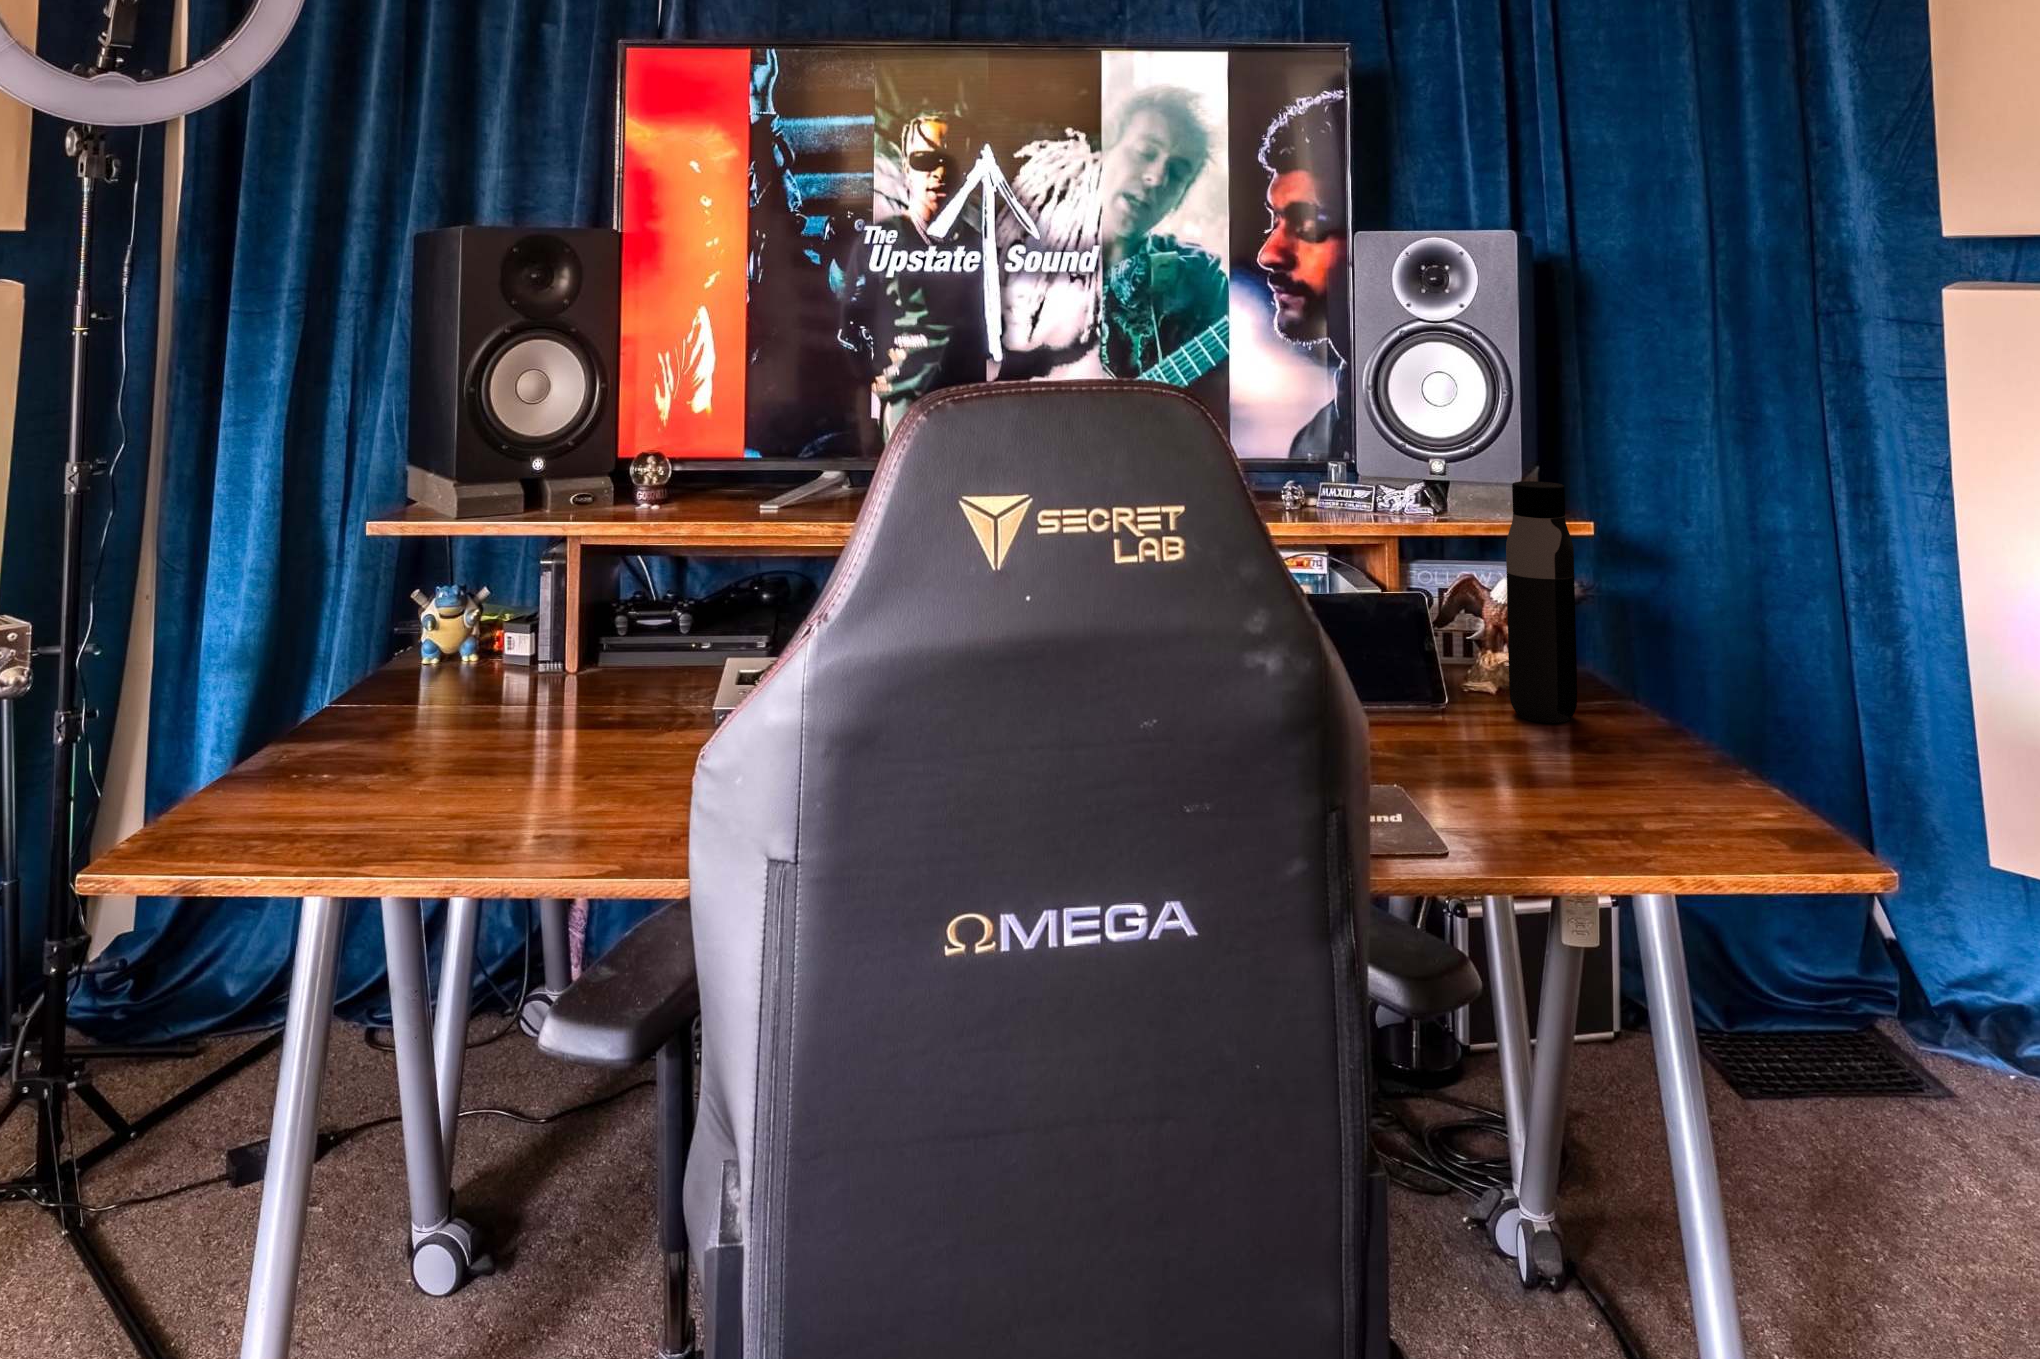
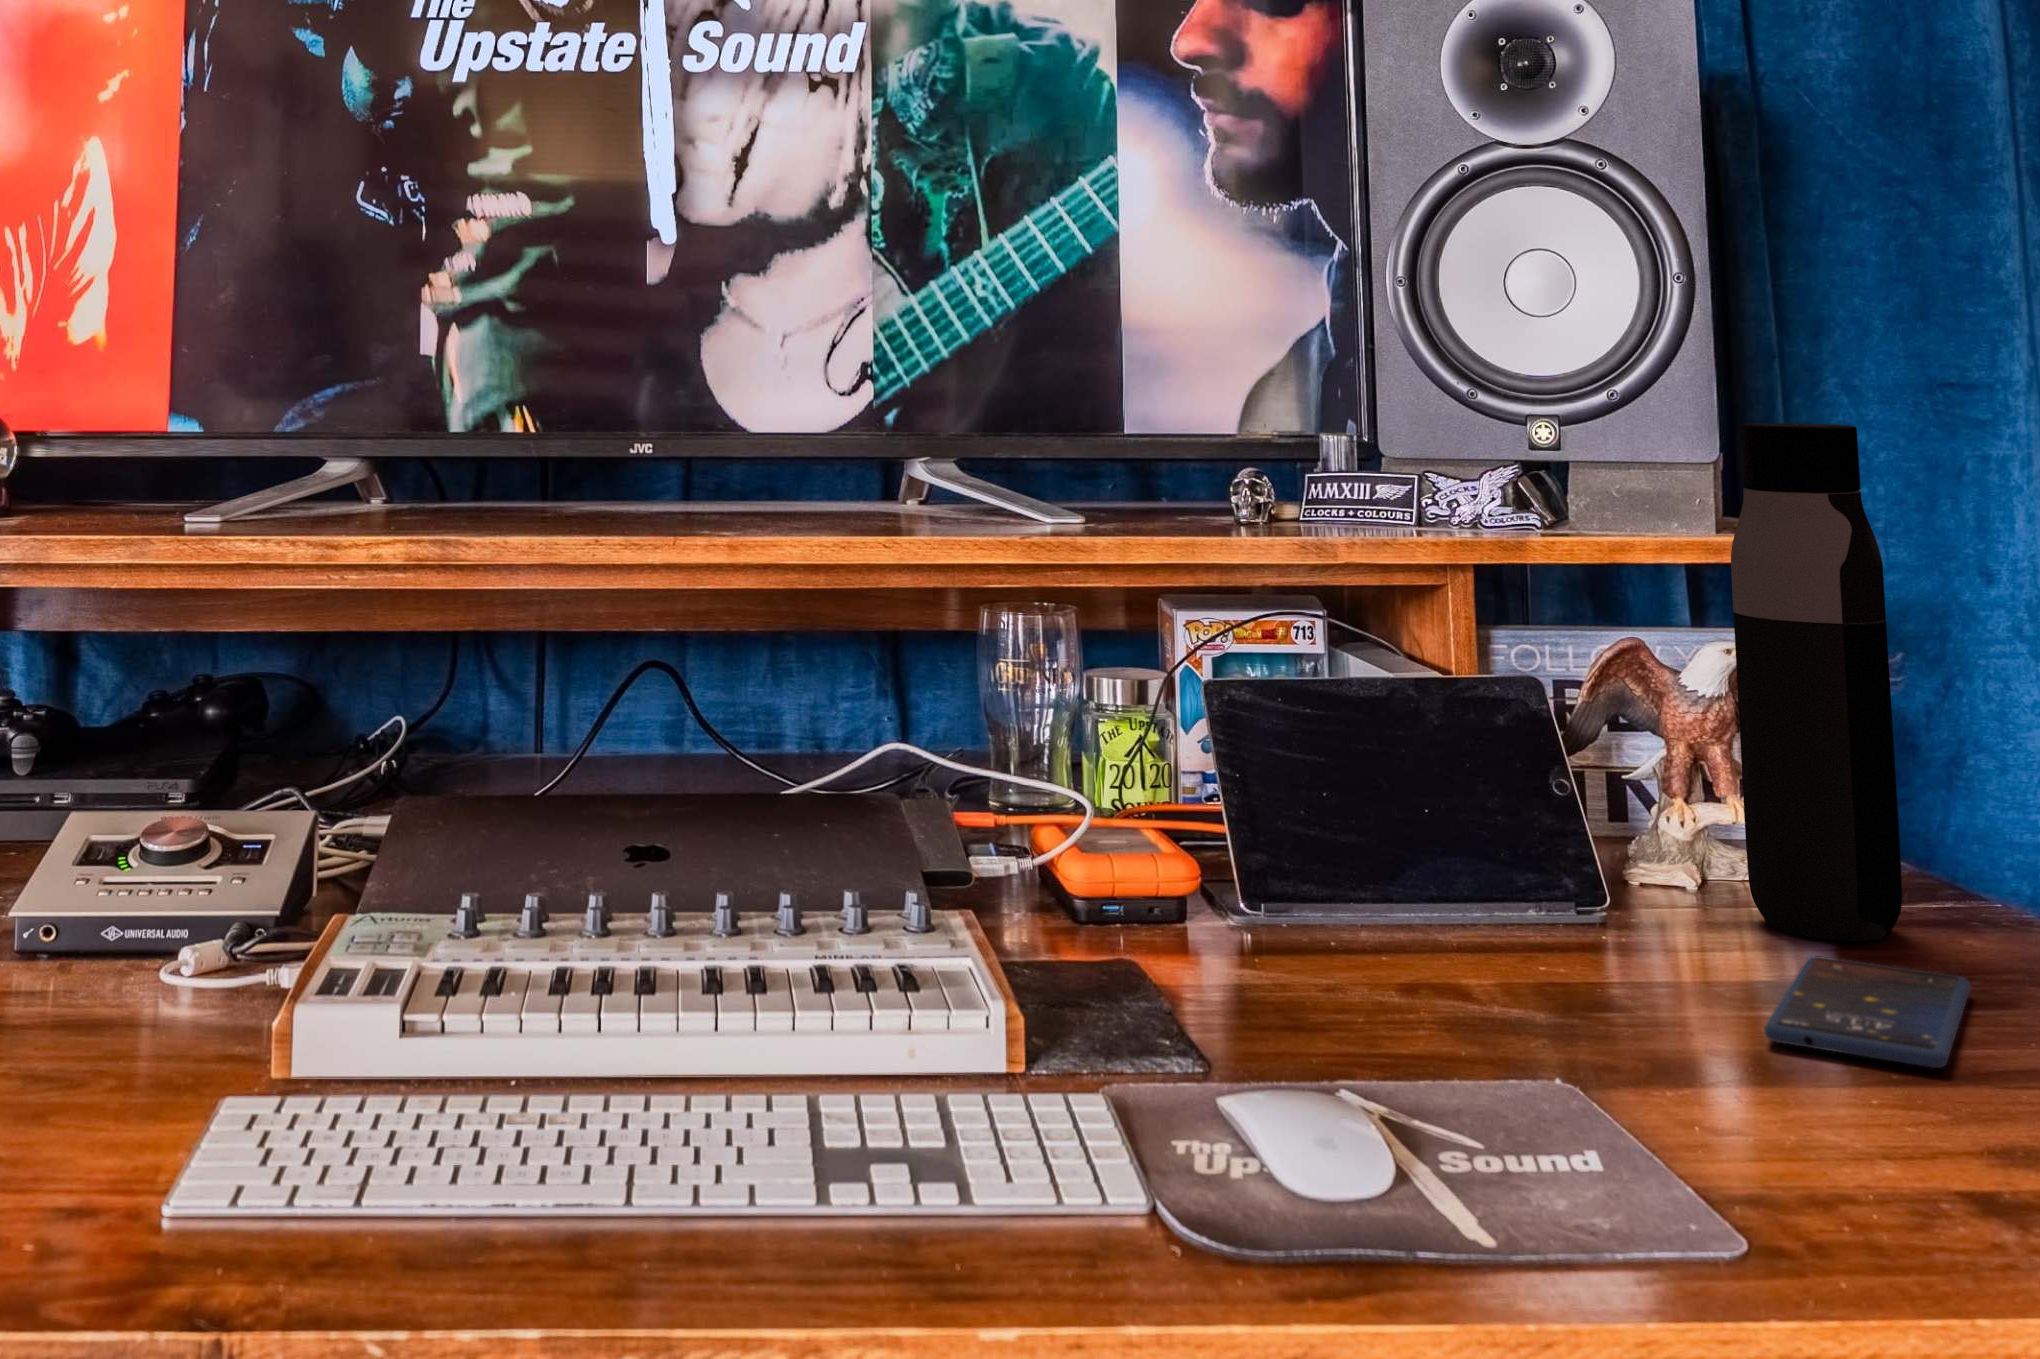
smartphone: none [1487,730,1590,779] -> present [1764,956,1971,1068]

